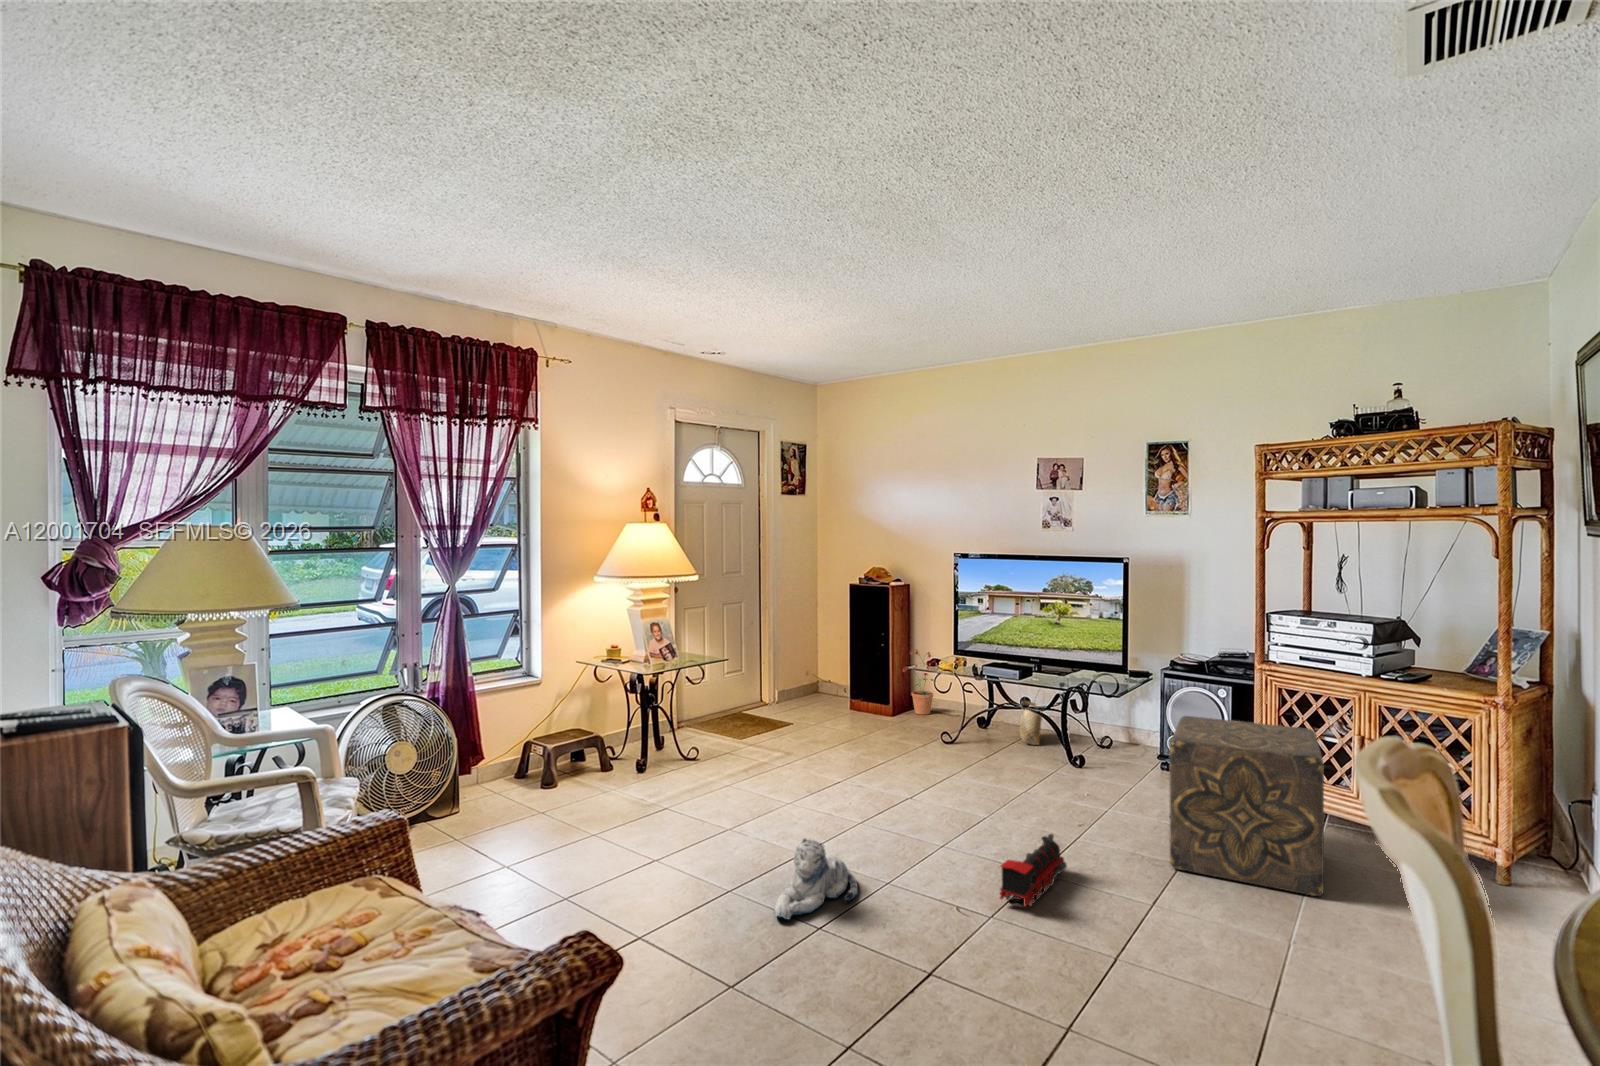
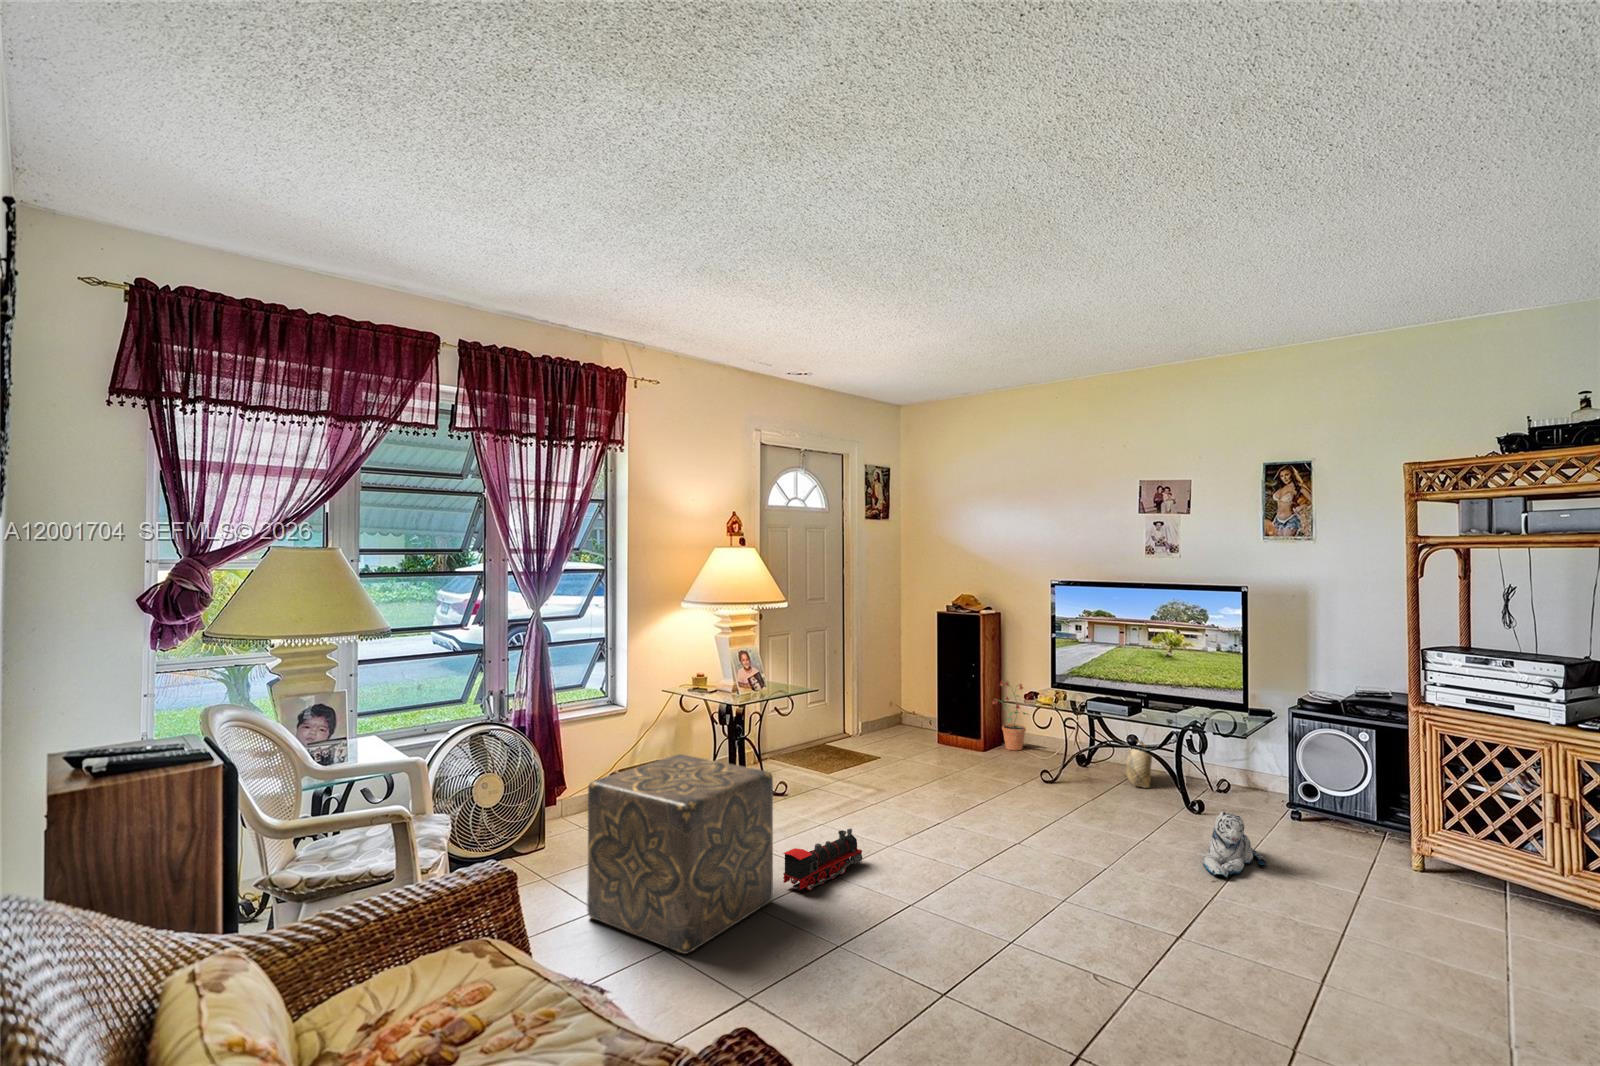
ottoman: present [1169,716,1324,896] -> present [587,754,773,954]
toy train: present [1000,834,1067,907] -> present [783,828,863,890]
plush toy: present [774,838,858,919] -> present [1203,812,1266,877]

